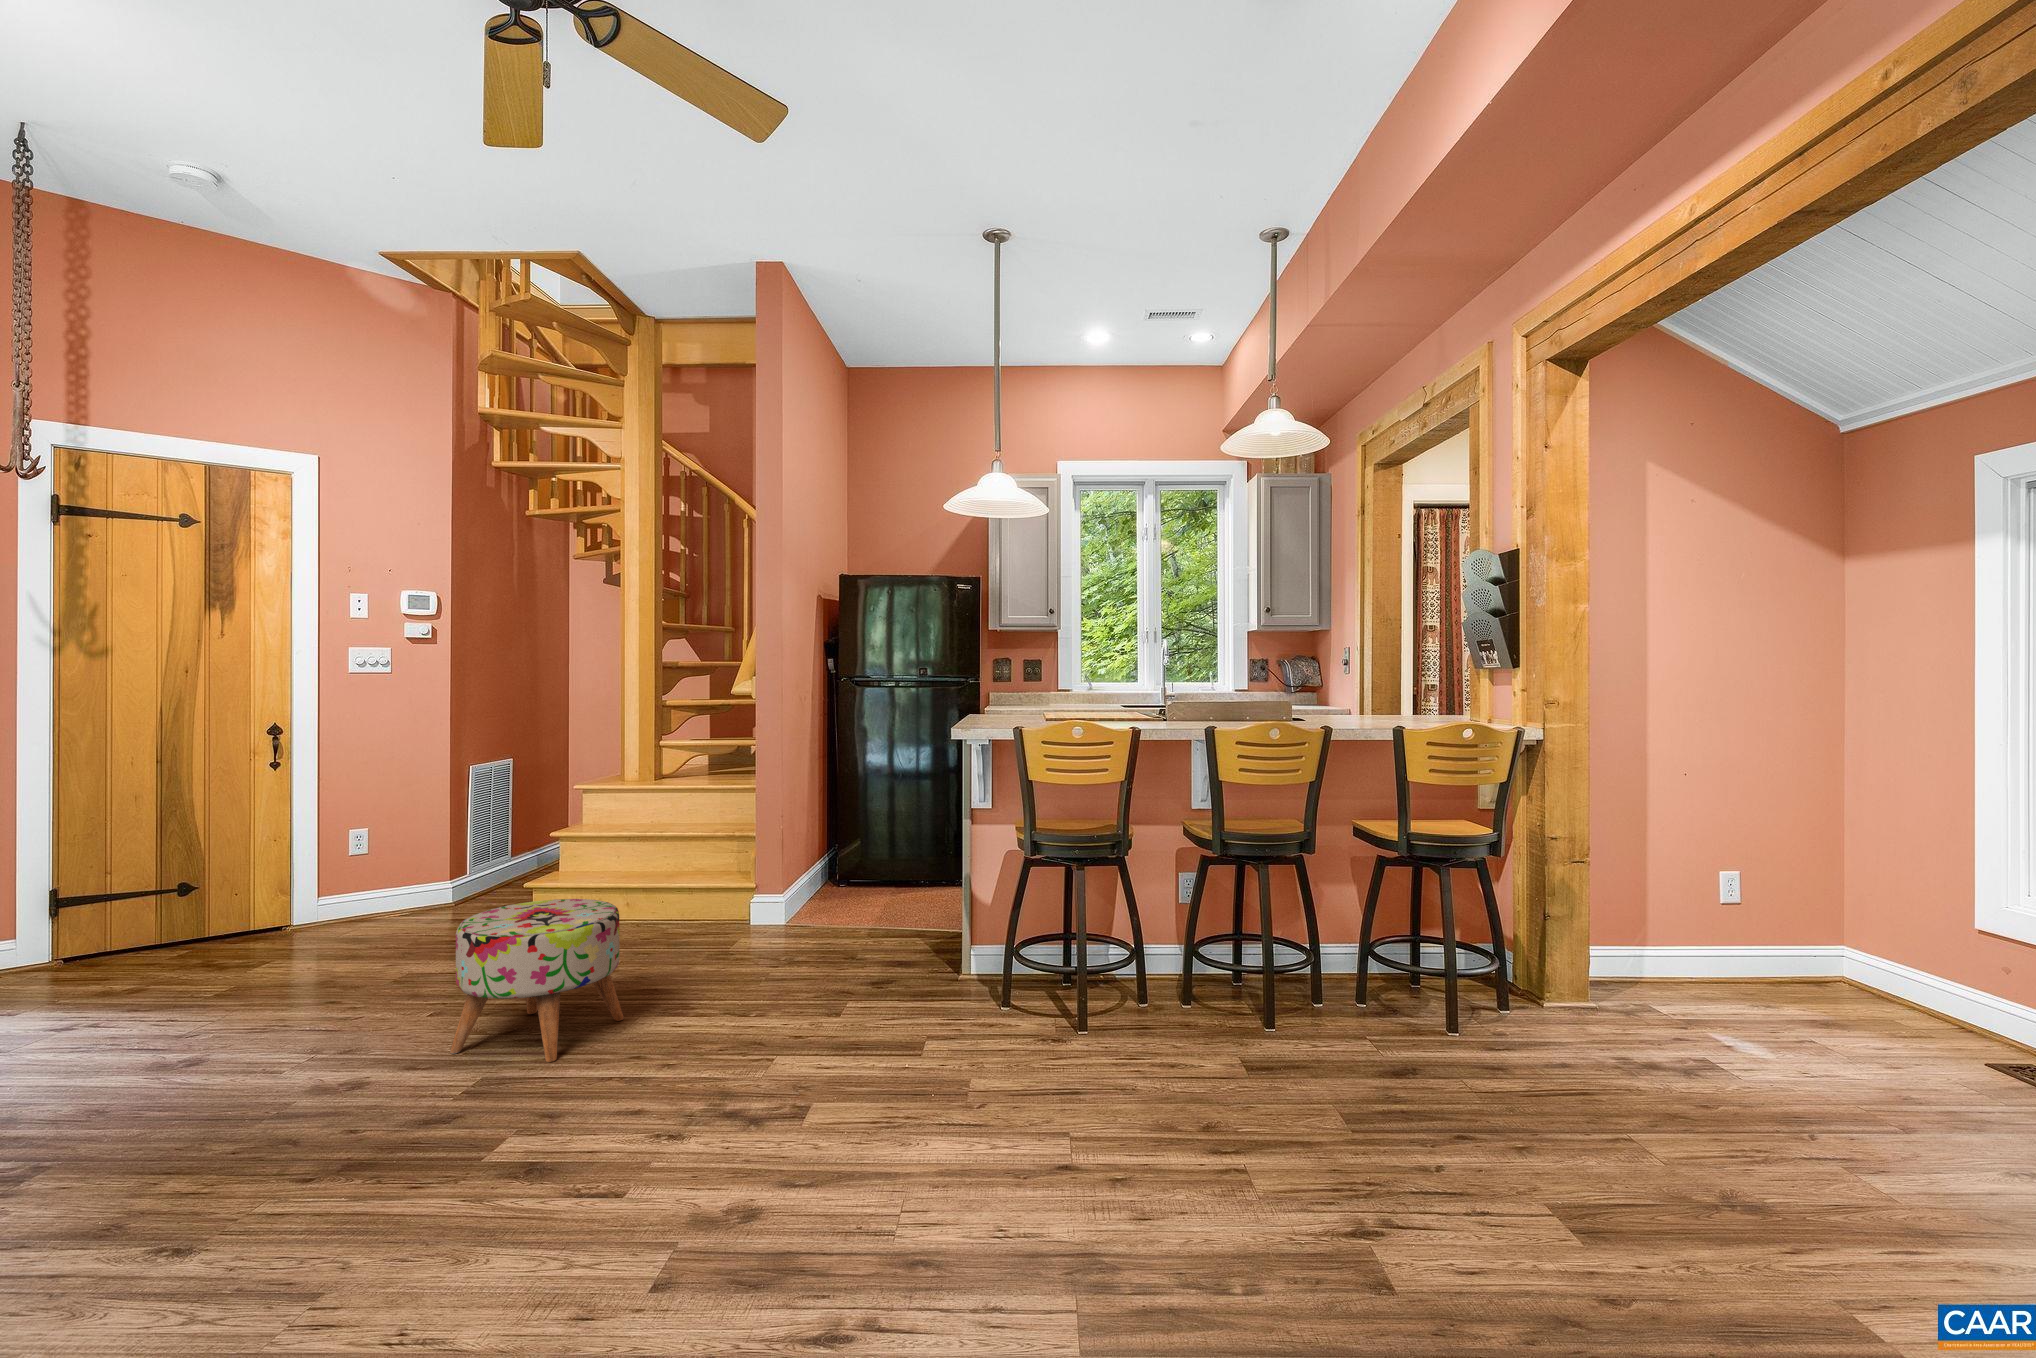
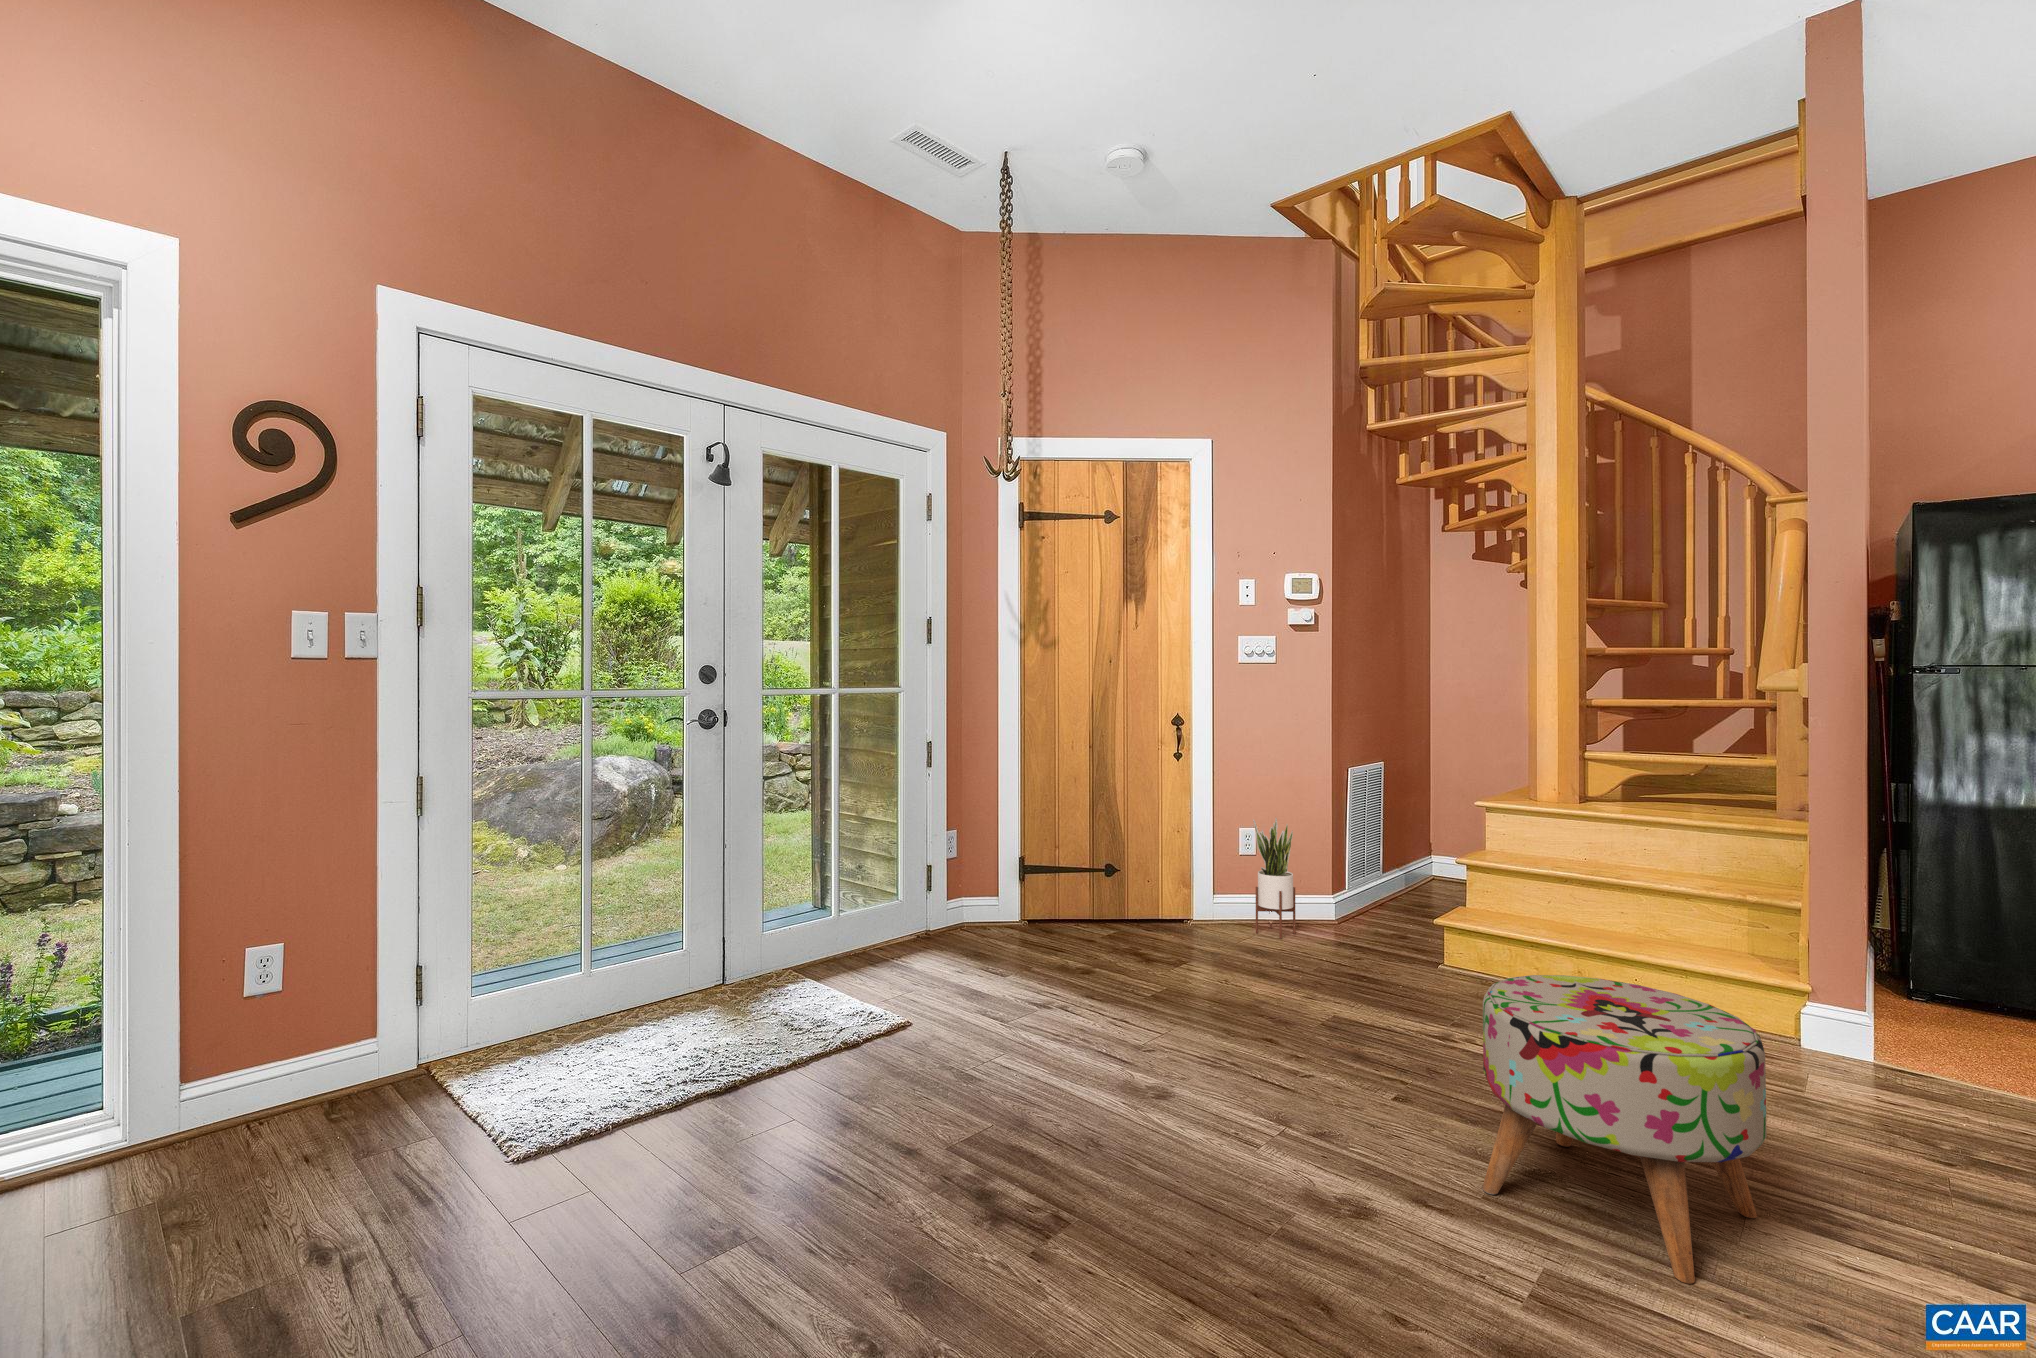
potted plant: none [362,815,409,924] -> present [1253,818,1296,938]

